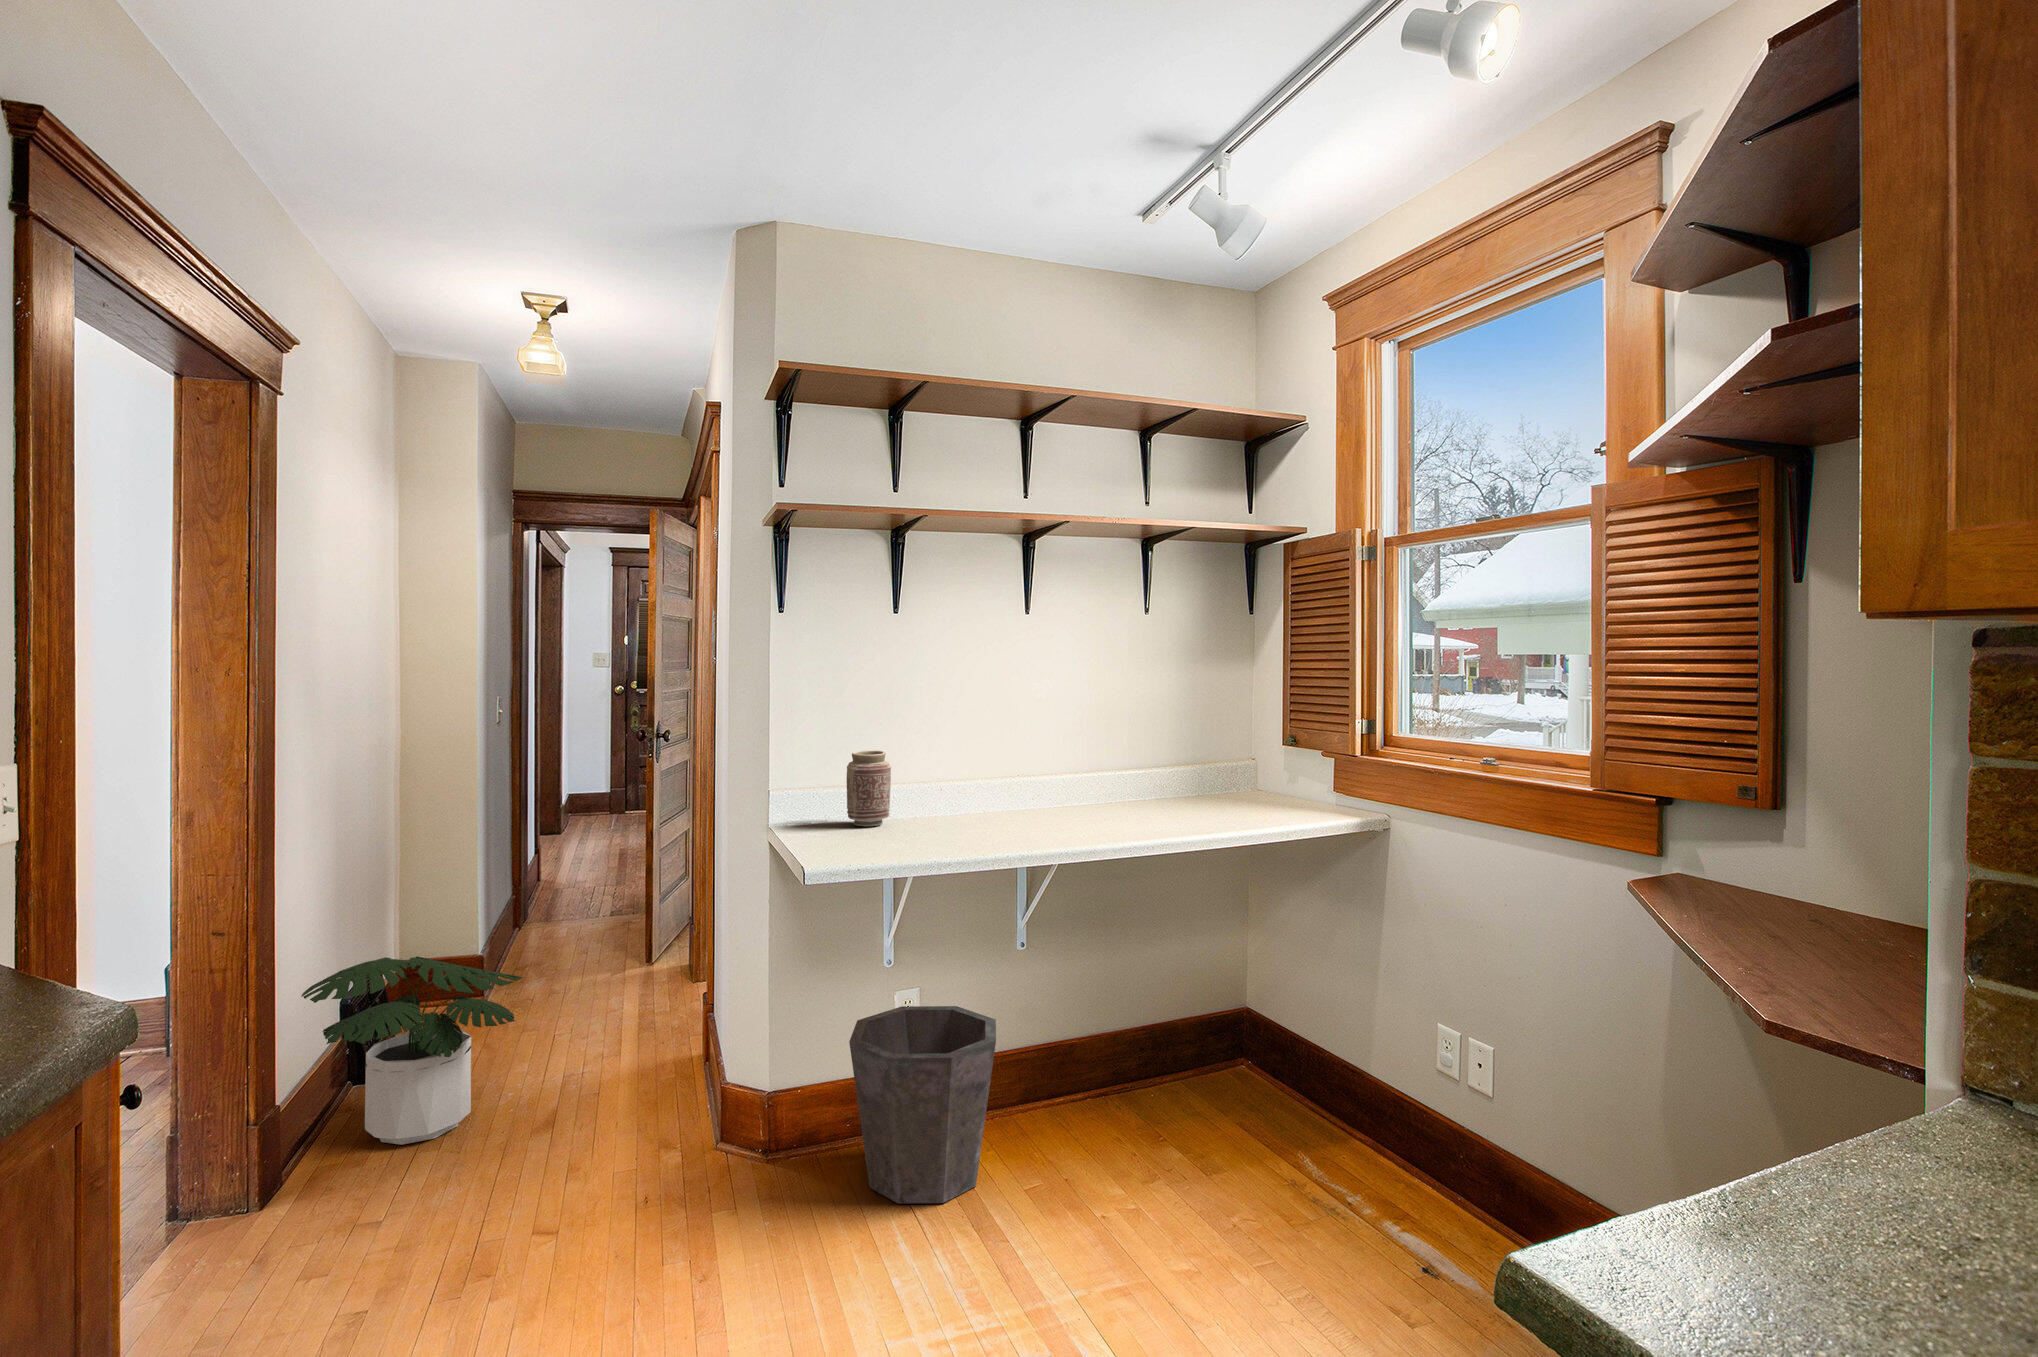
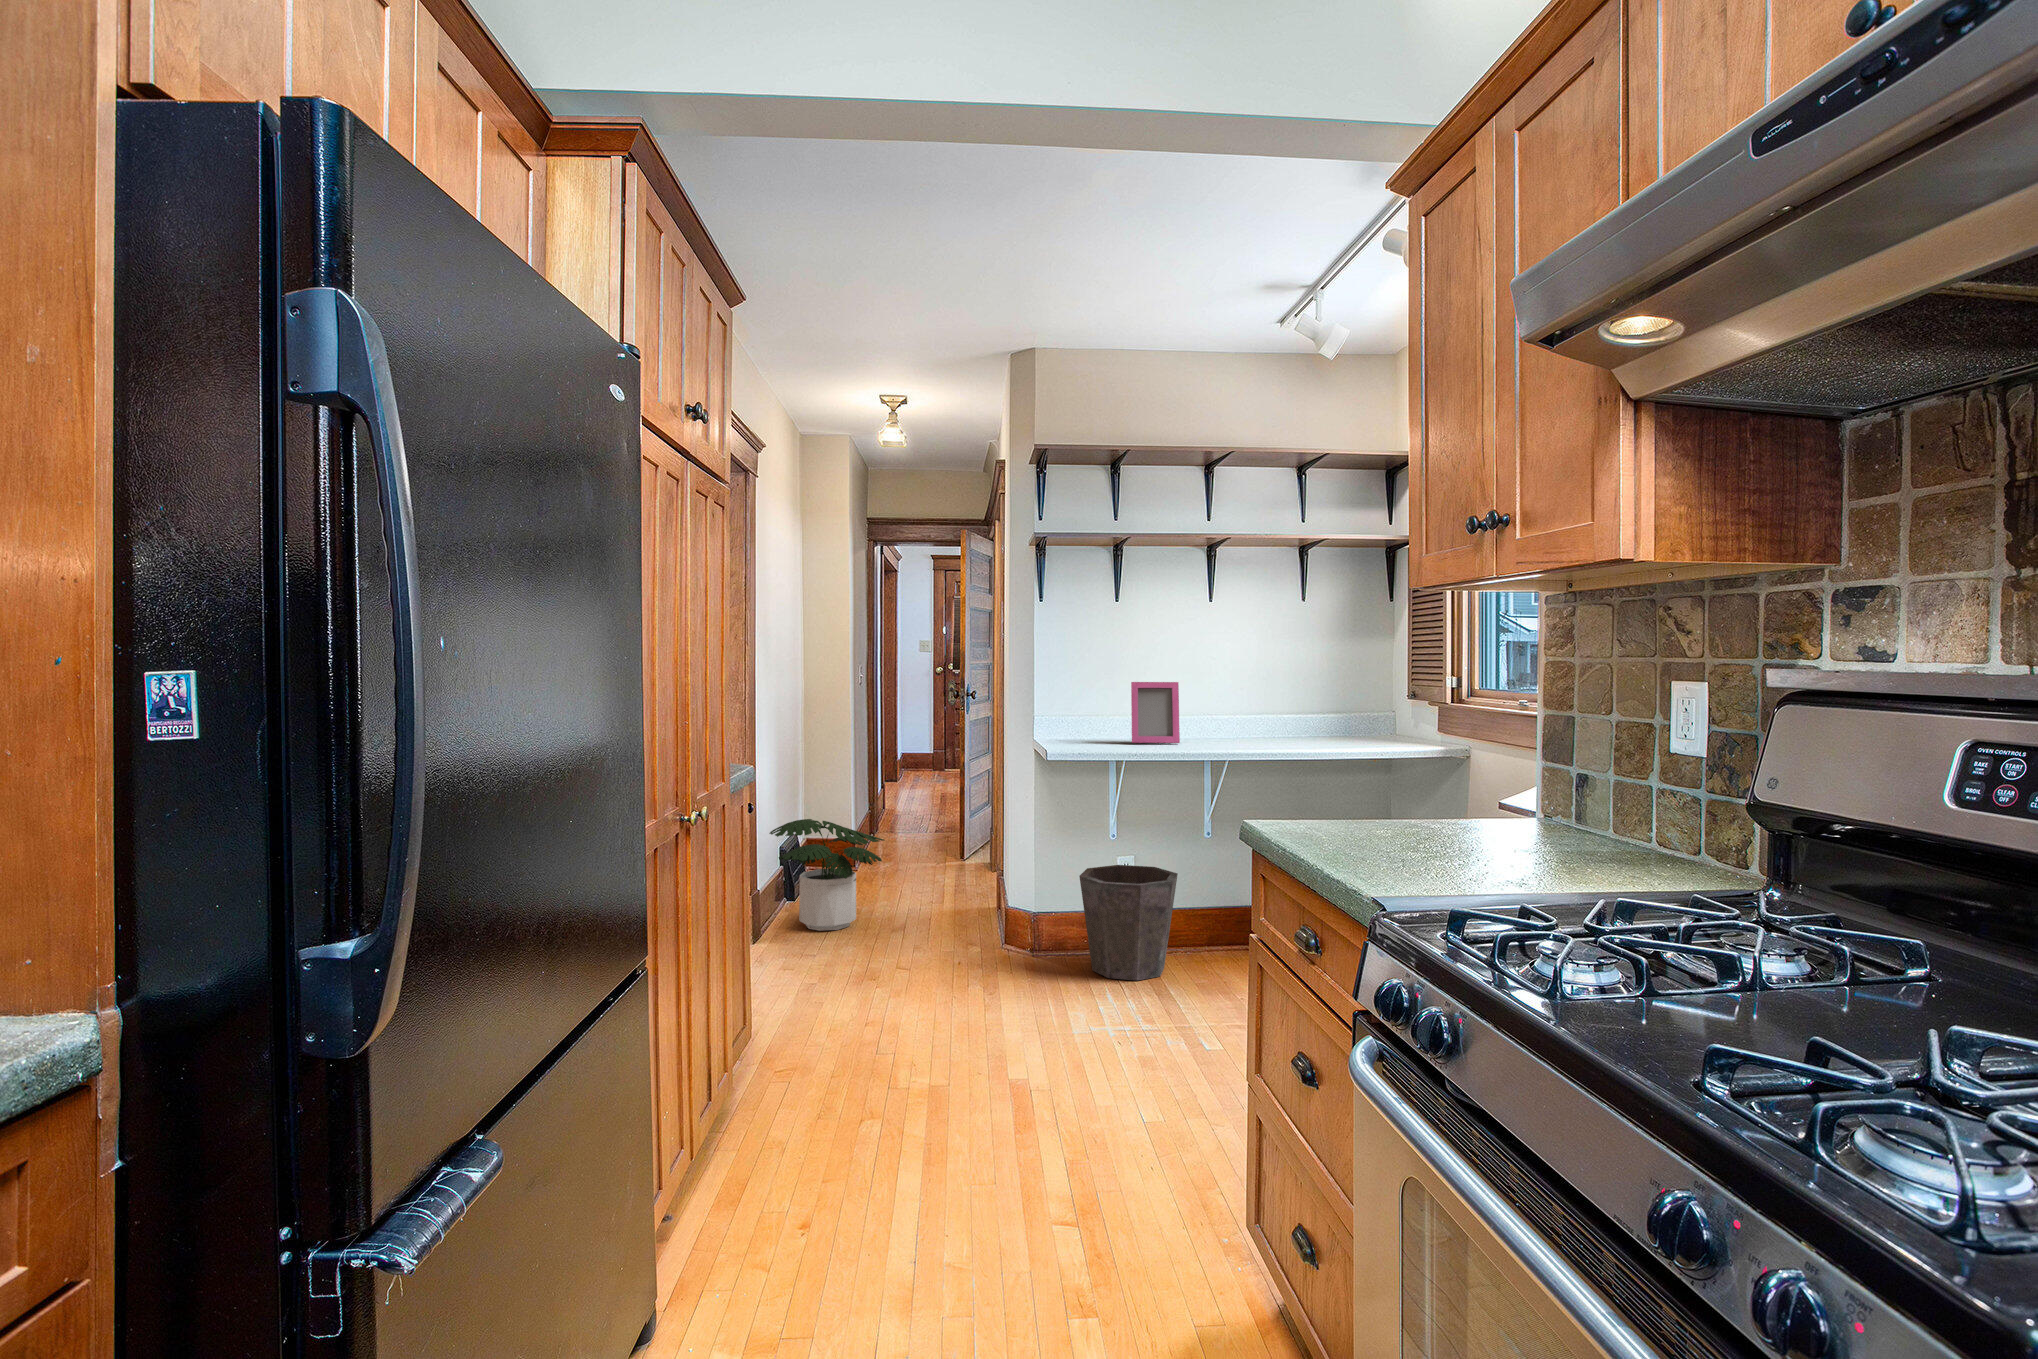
picture frame: none [921,731,995,824] -> present [1131,682,1180,743]
vase: present [847,751,891,826] -> none [1082,694,1111,743]

